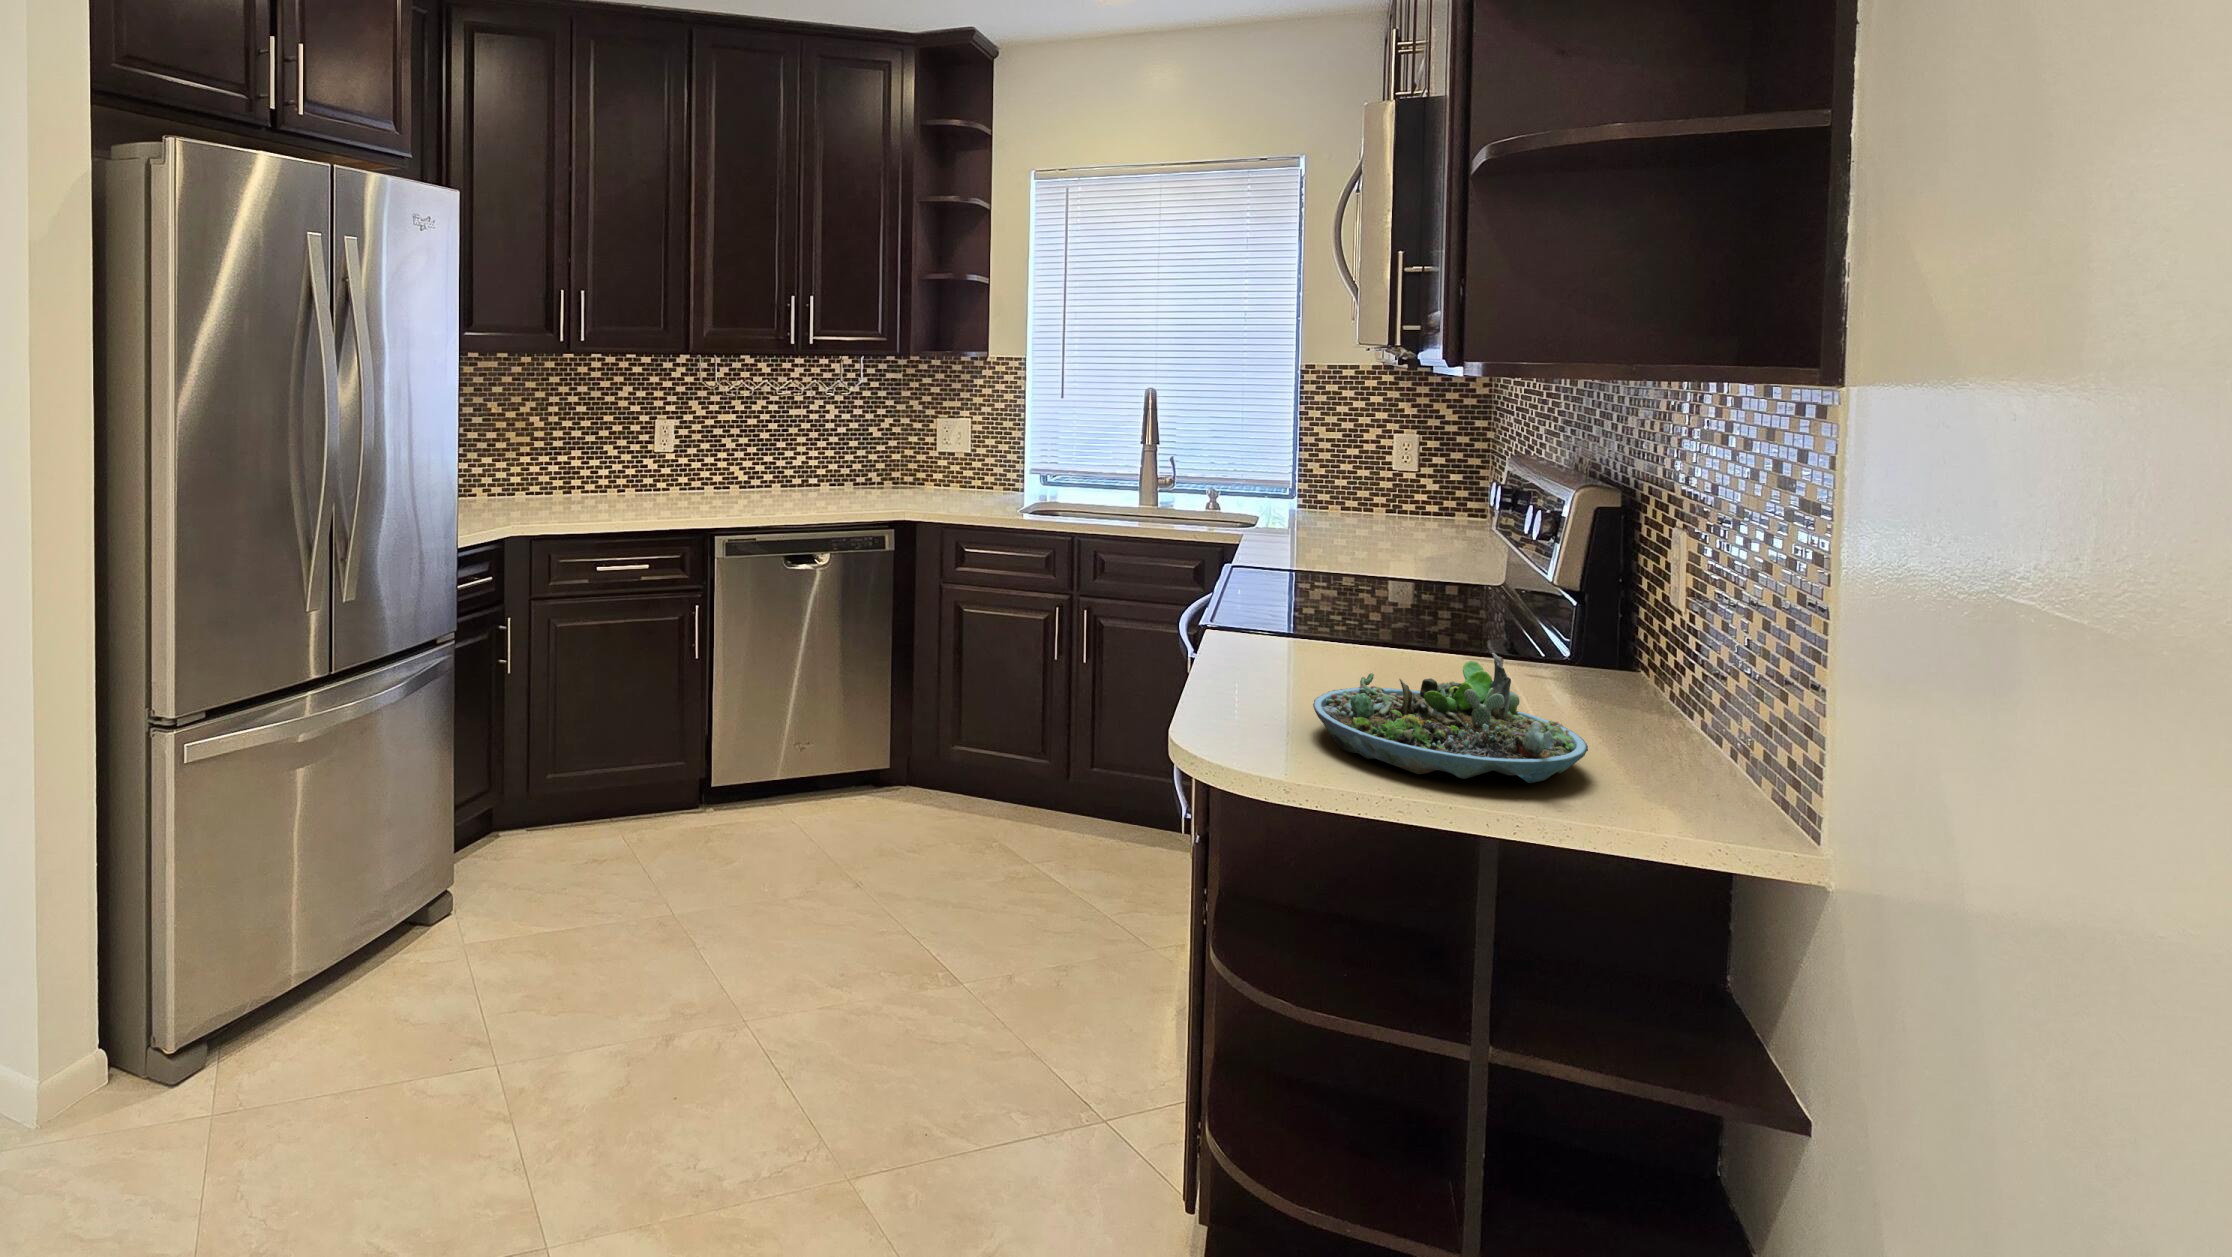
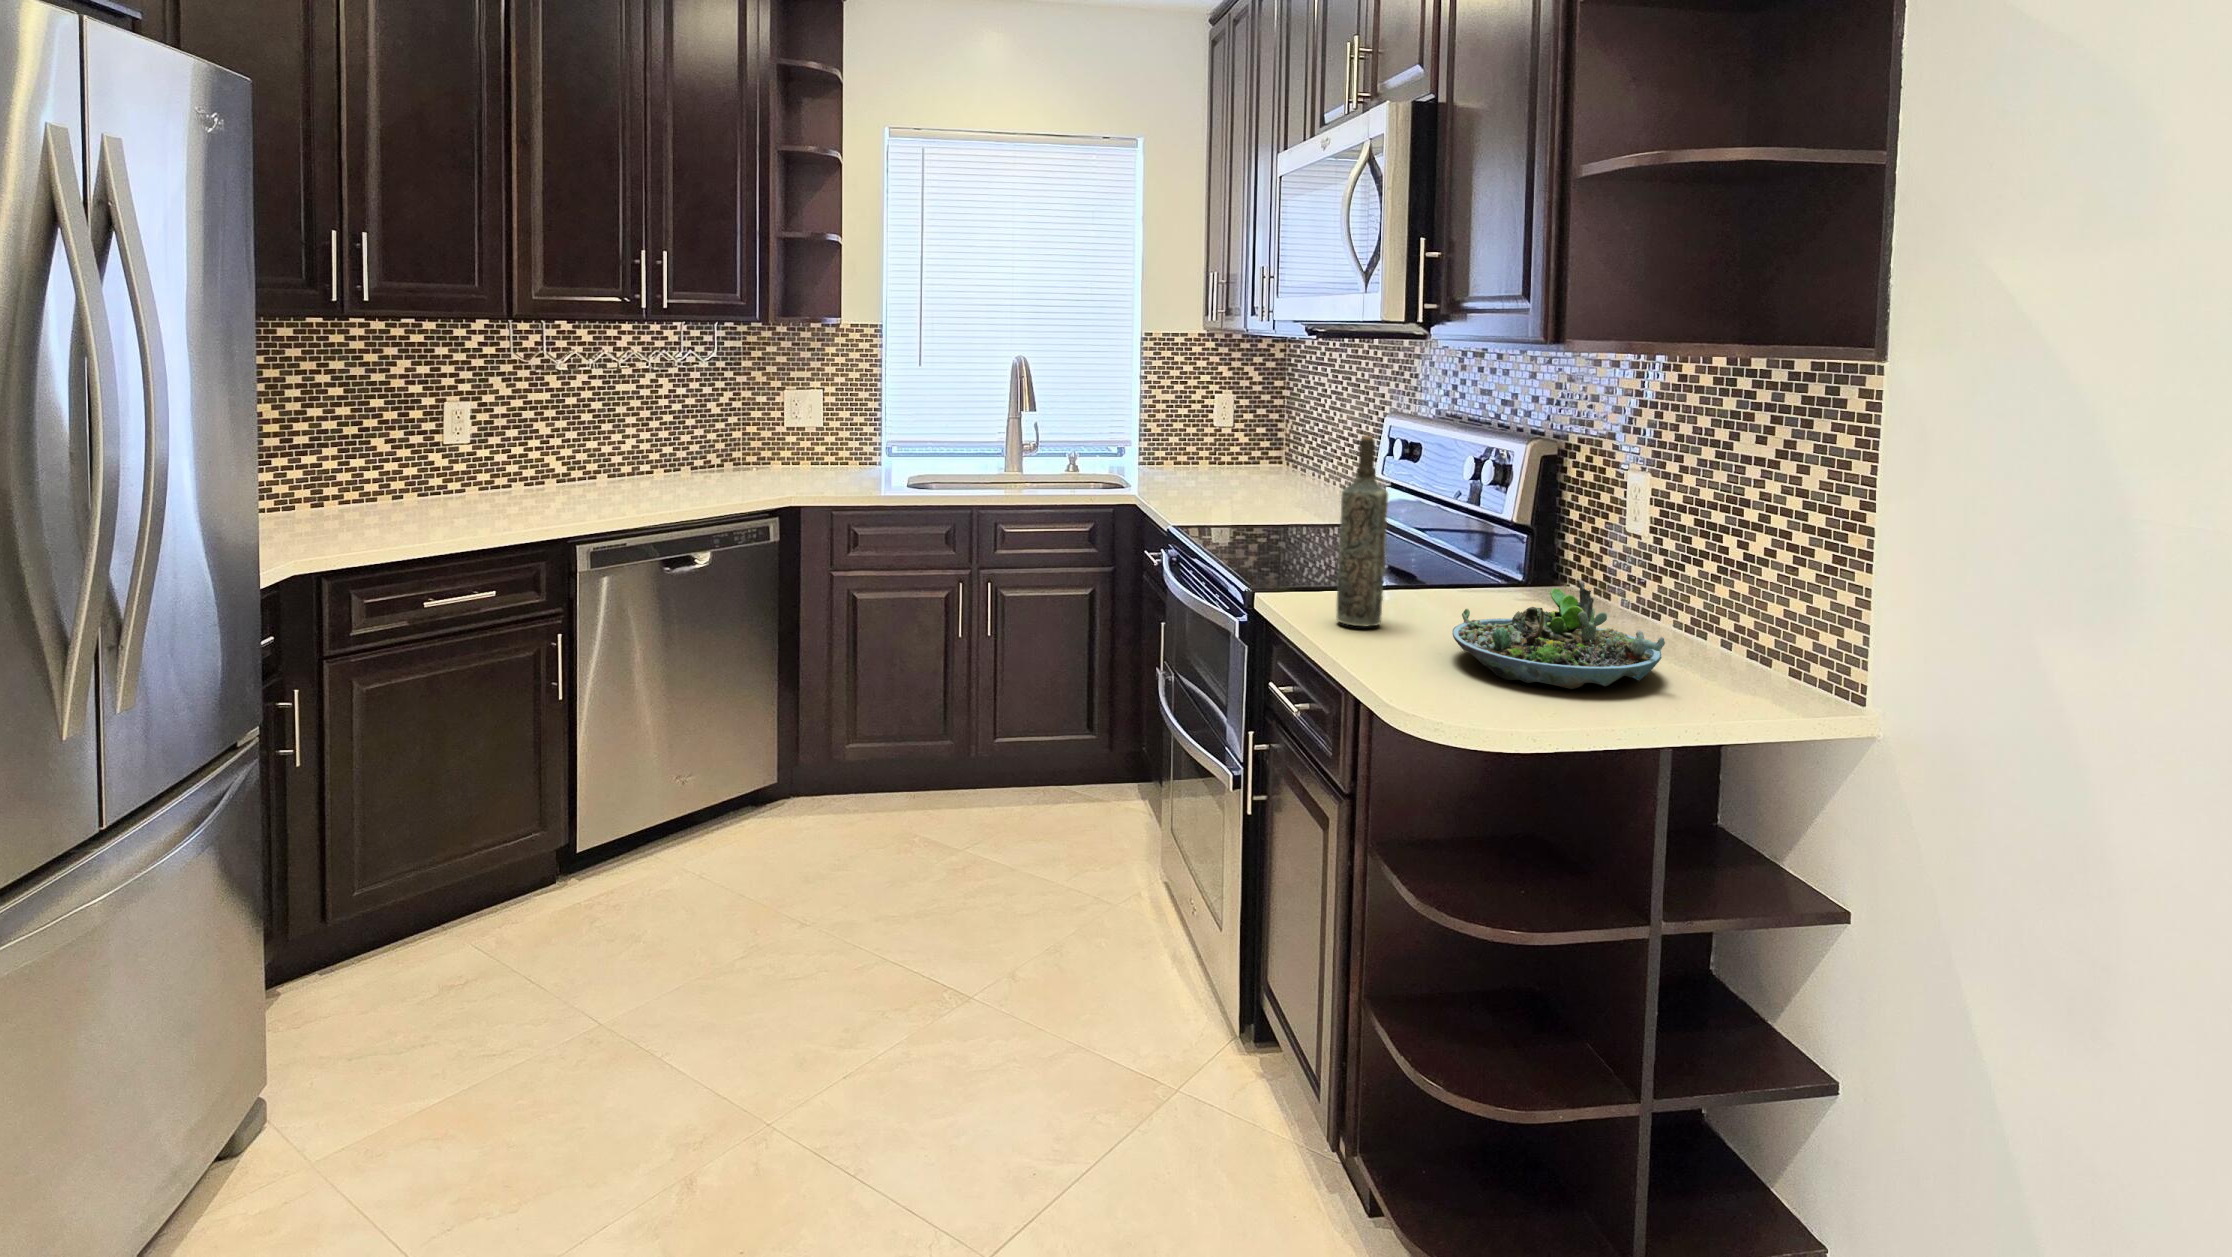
bottle: none [1246,472,1308,681] -> present [1337,436,1388,627]

